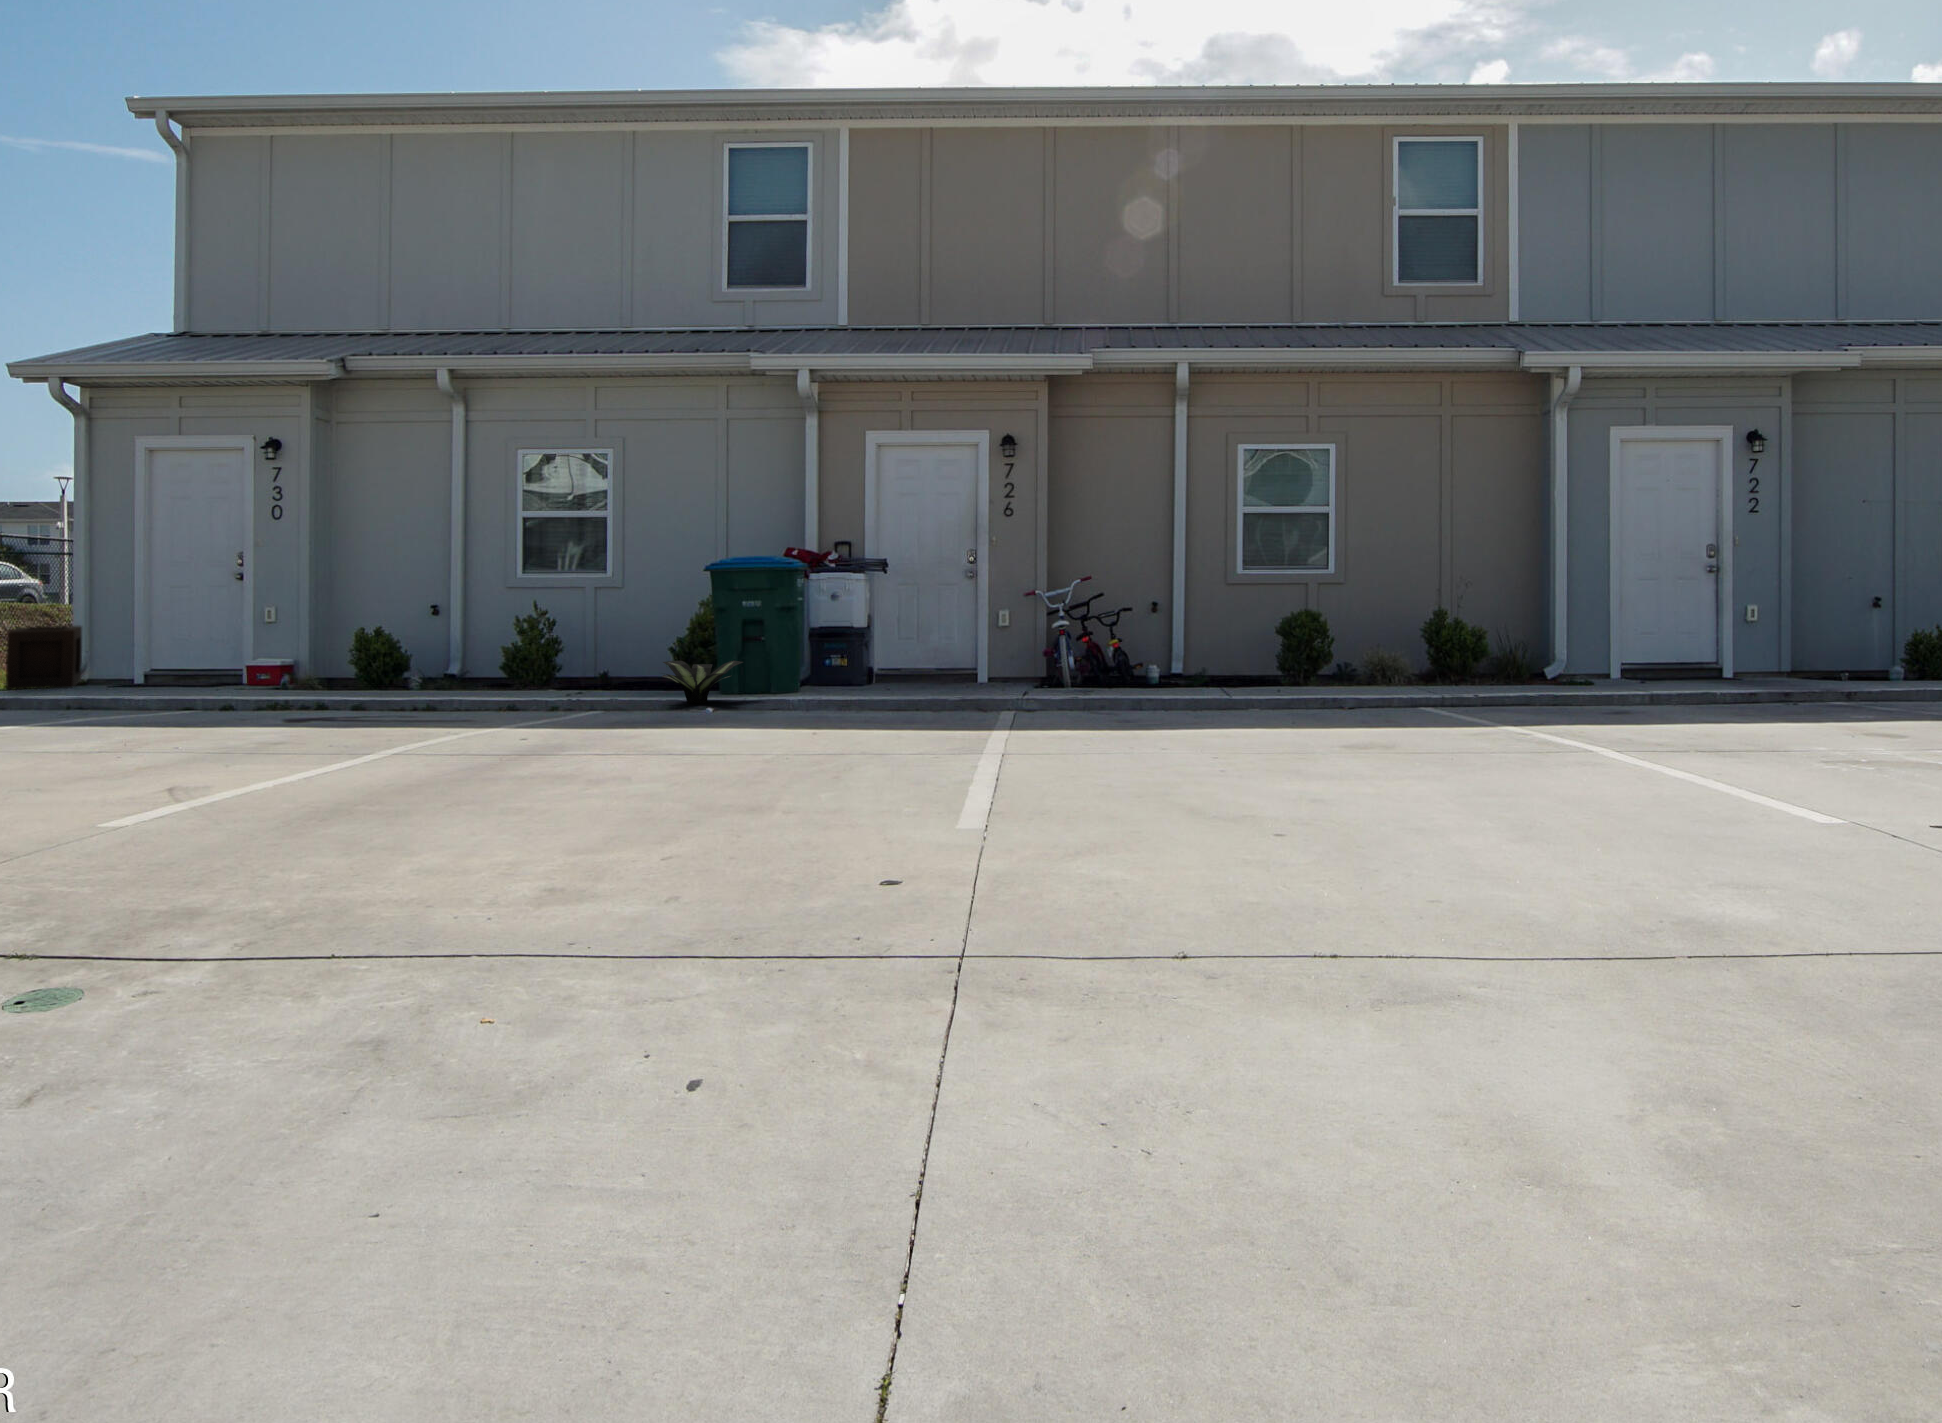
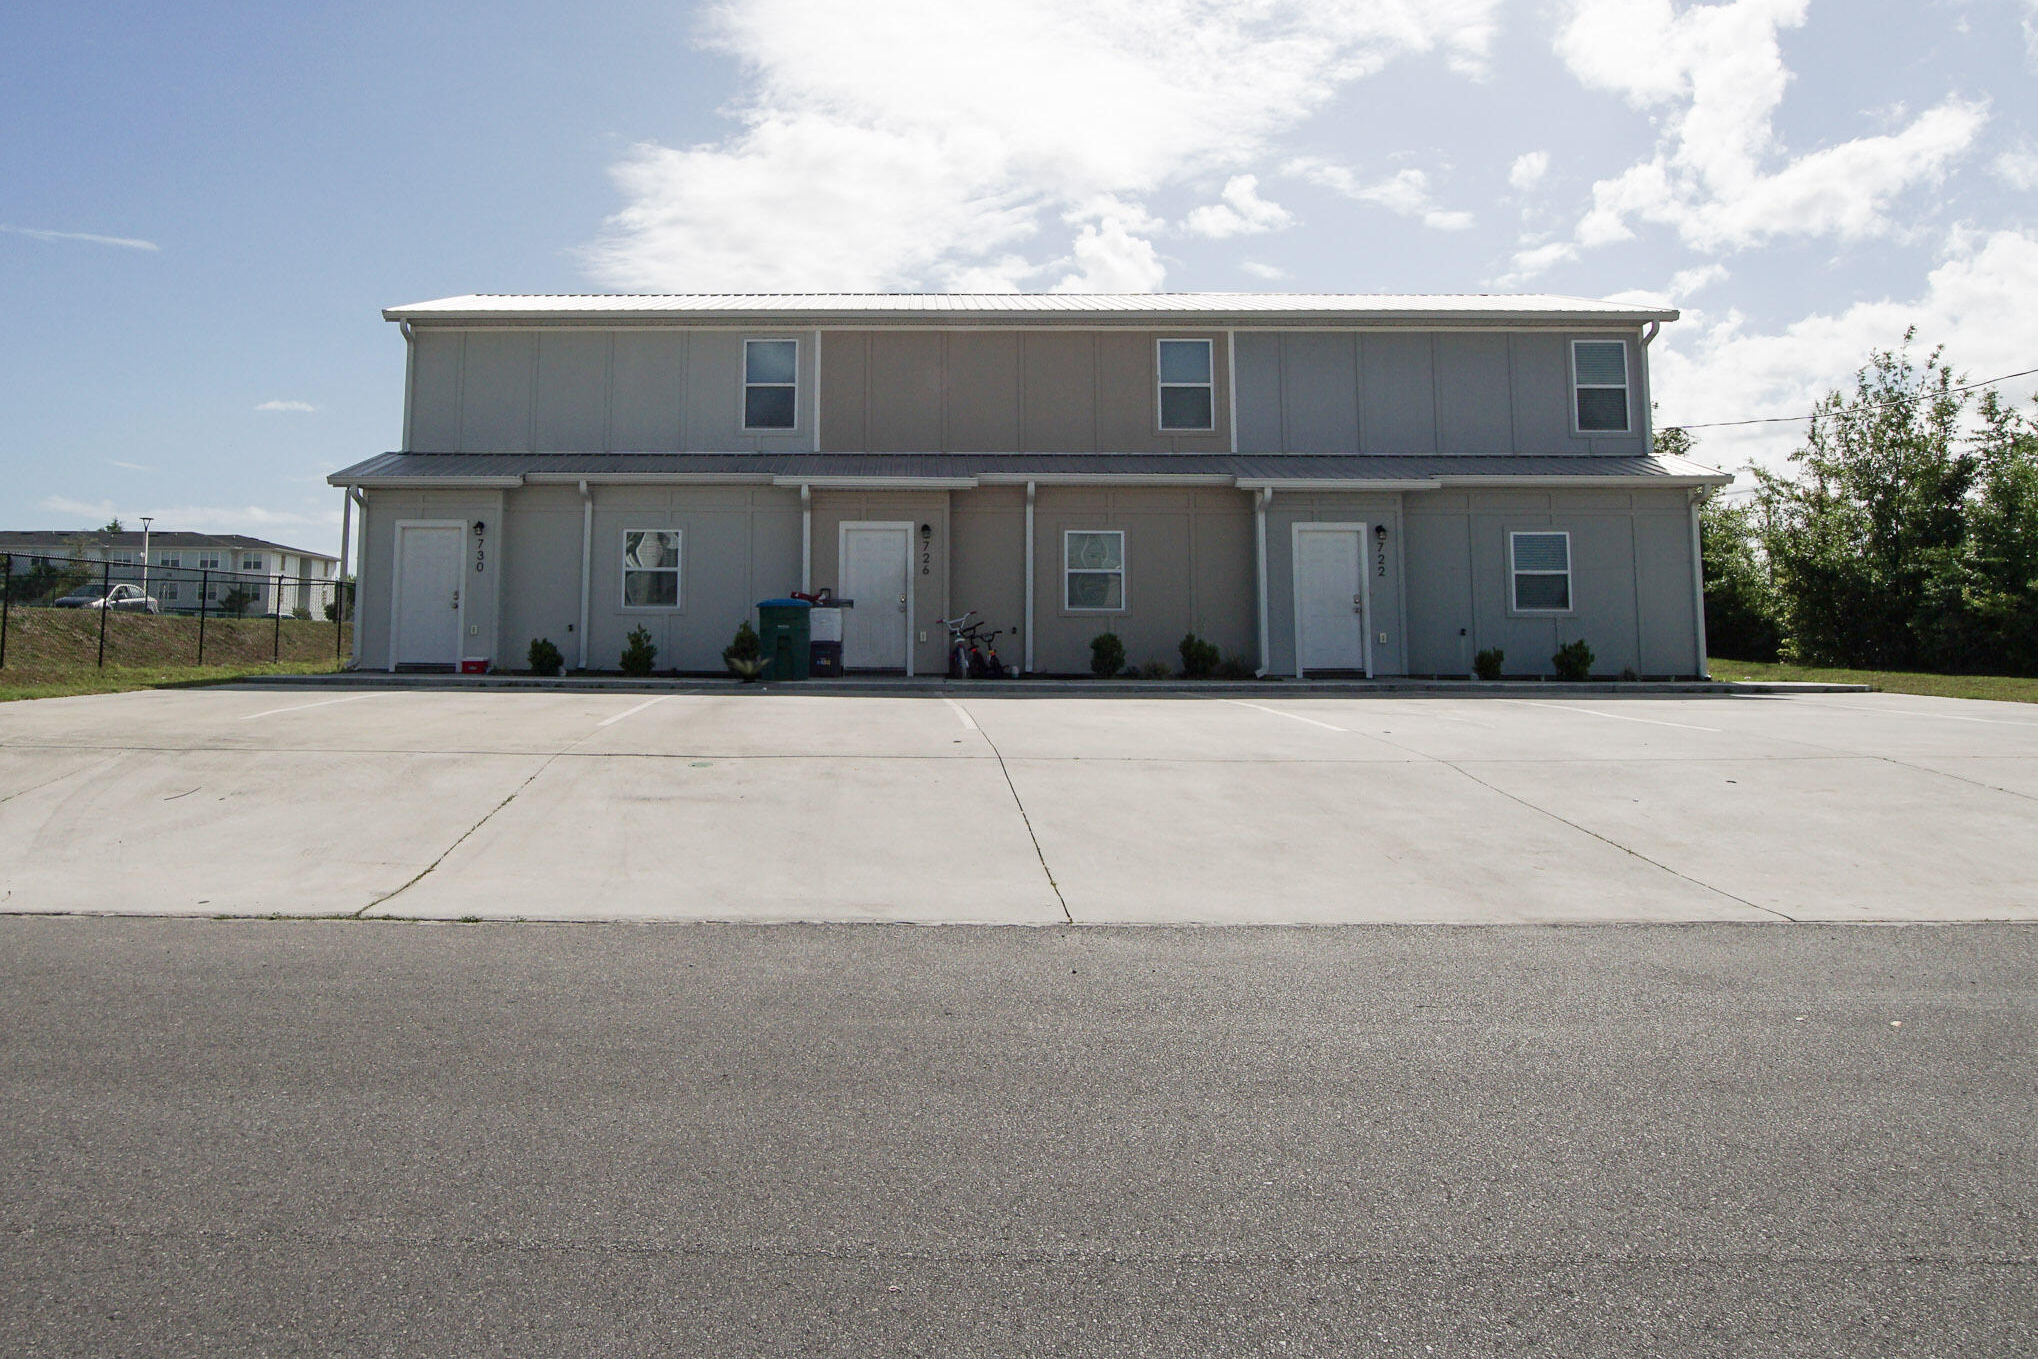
wooden crate: present [6,626,82,690] -> none [322,639,362,676]

